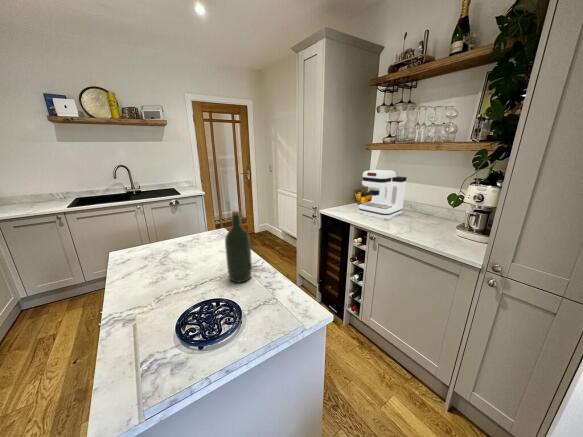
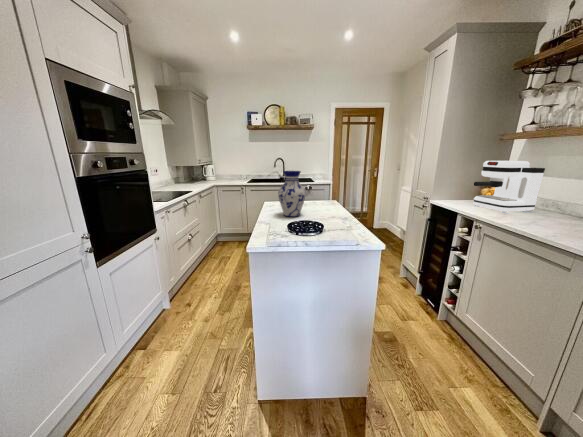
vase: none [141,206,190,280] -> present [278,171,306,217]
wine bottle: present [225,211,252,282] -> none [324,173,342,225]

